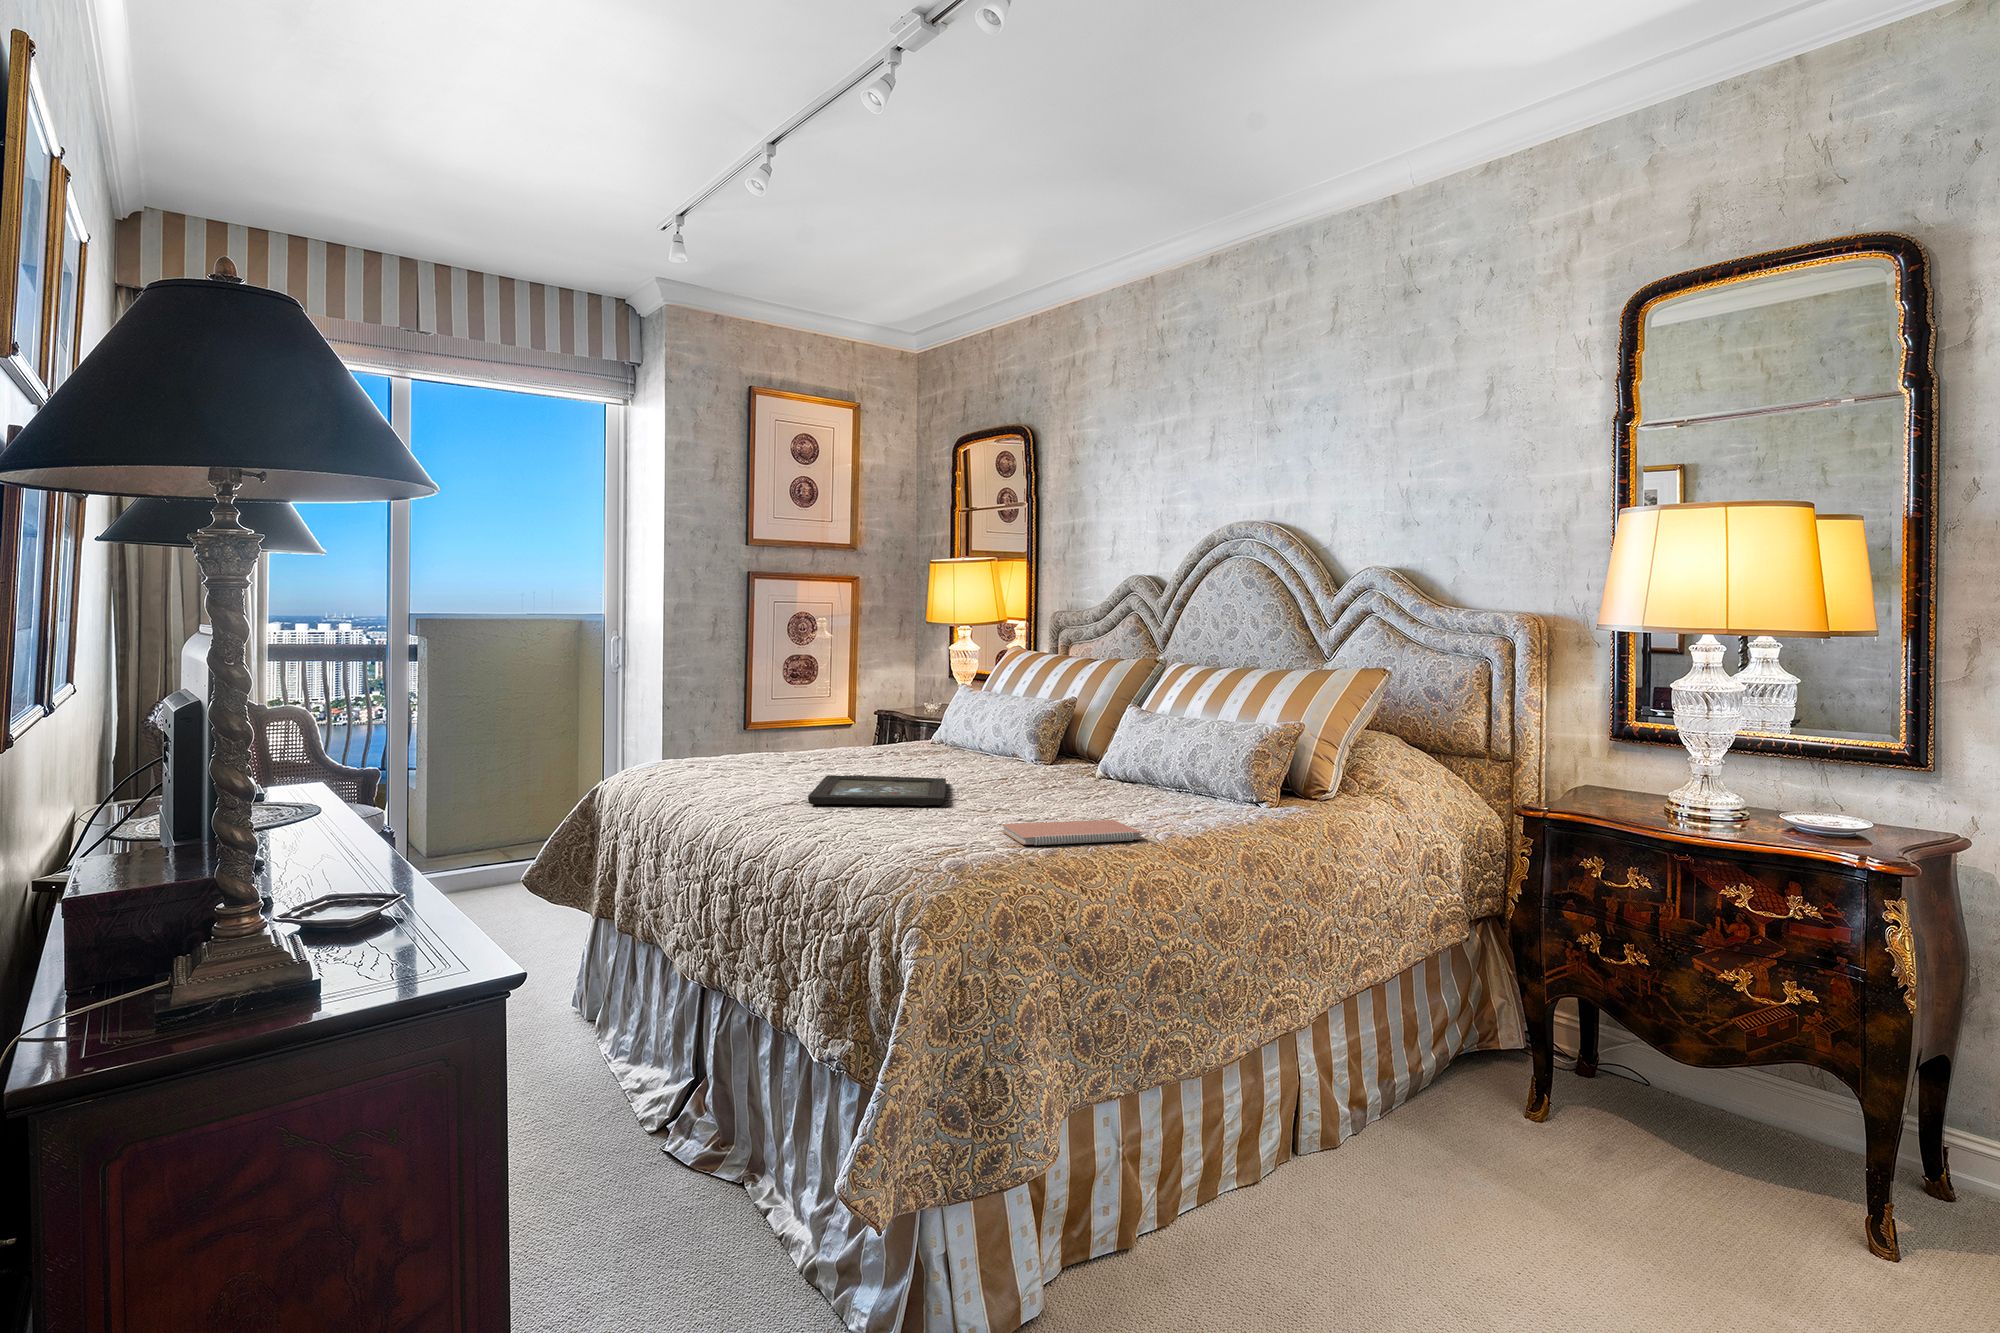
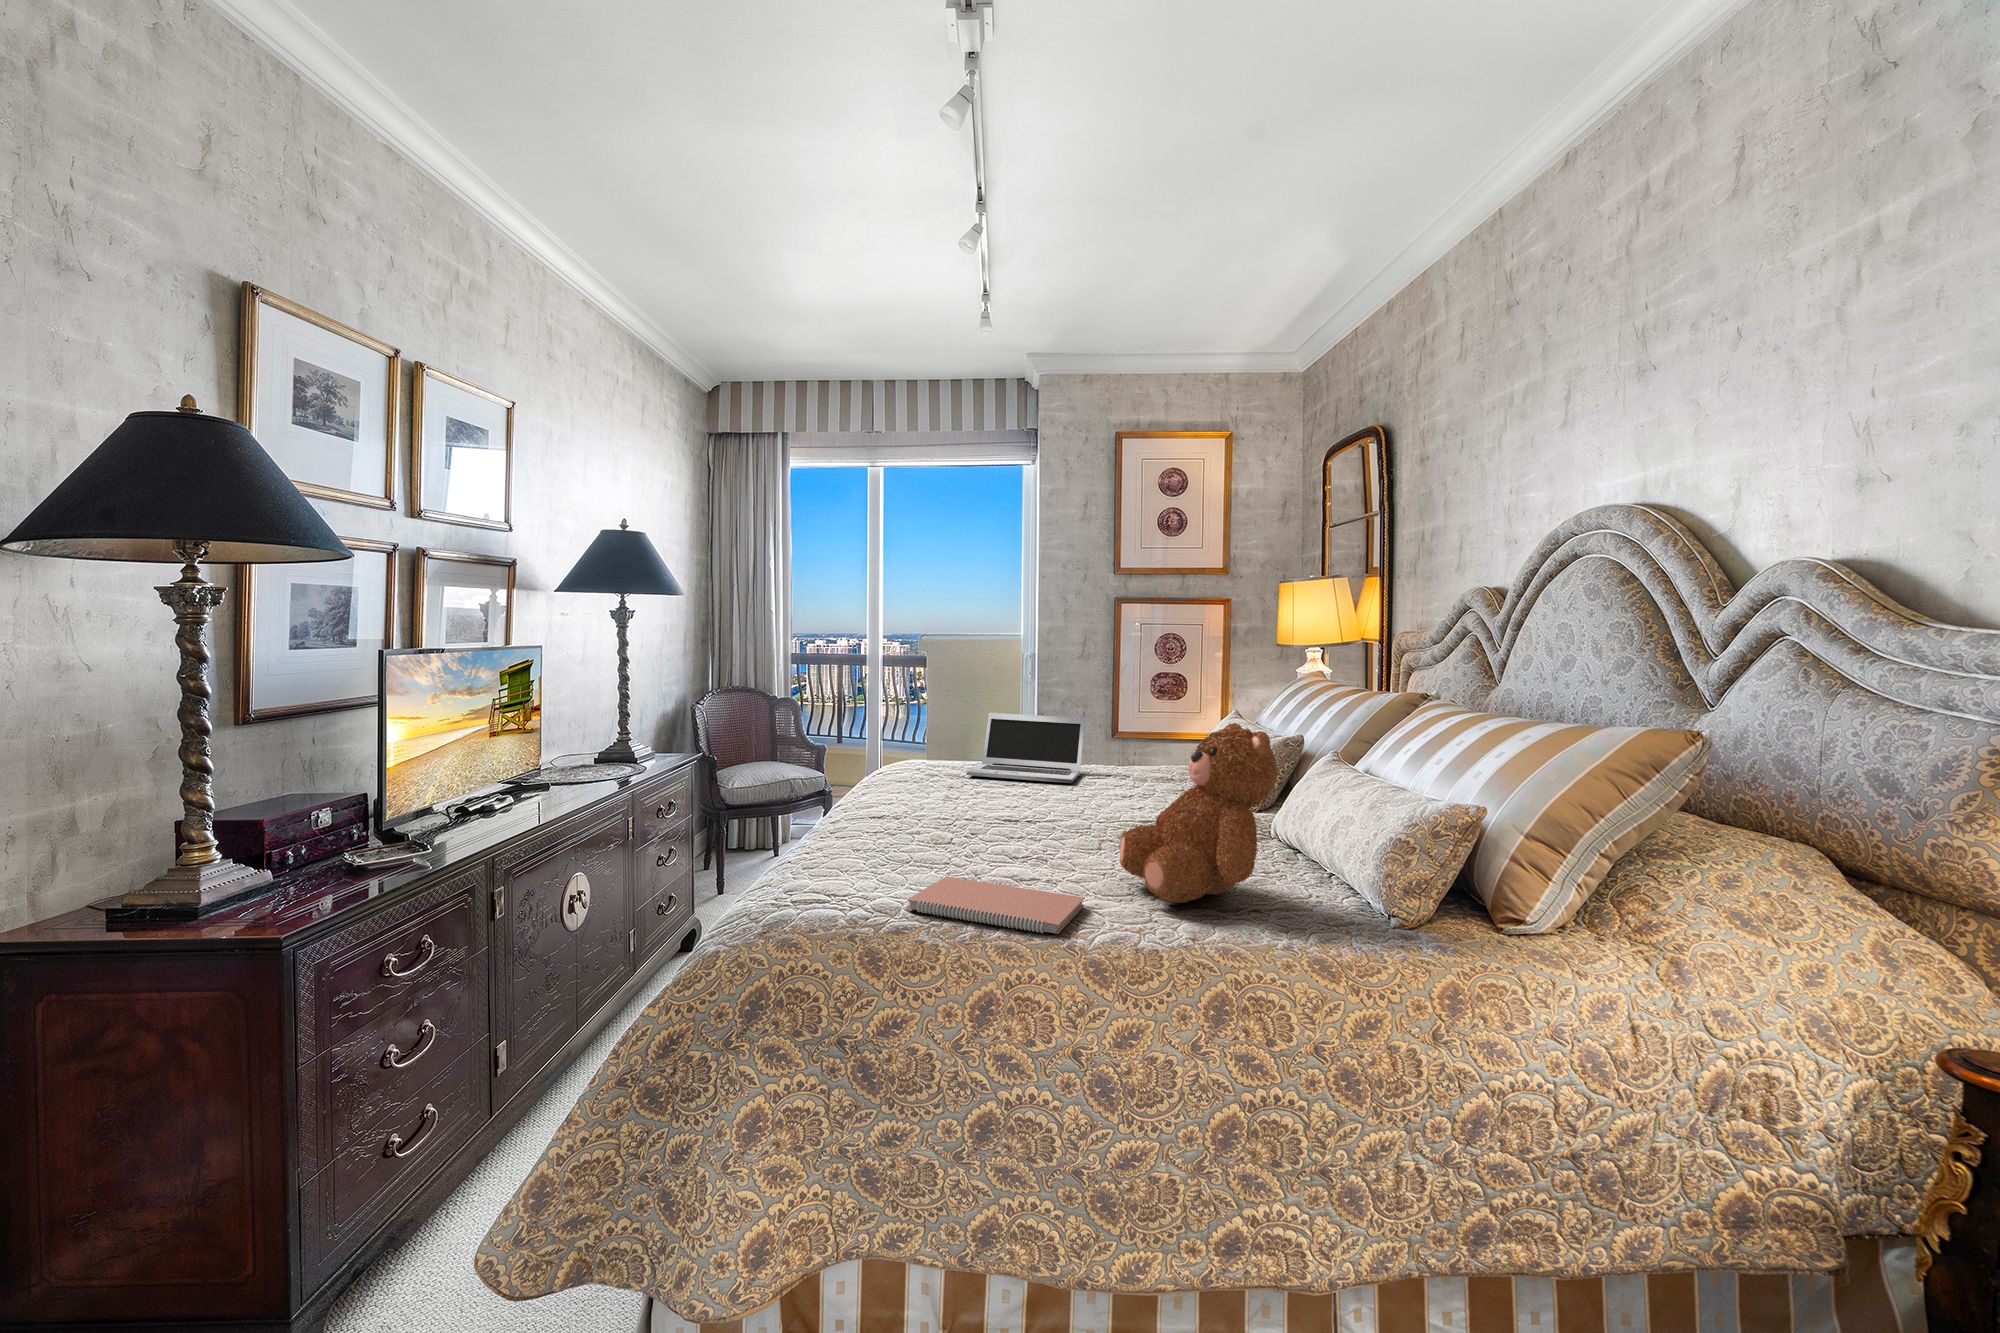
teddy bear: none [1091,682,1207,817] -> present [1119,723,1278,903]
laptop: none [751,700,875,767] -> present [967,713,1085,783]
tray: present [808,775,946,806] -> none [878,791,1074,839]

